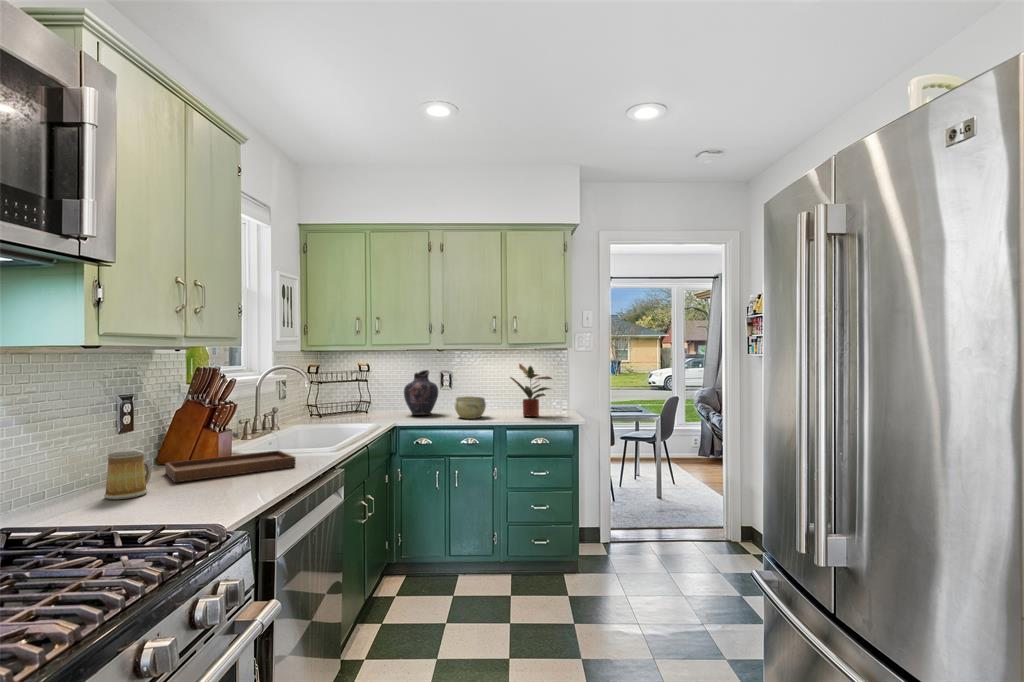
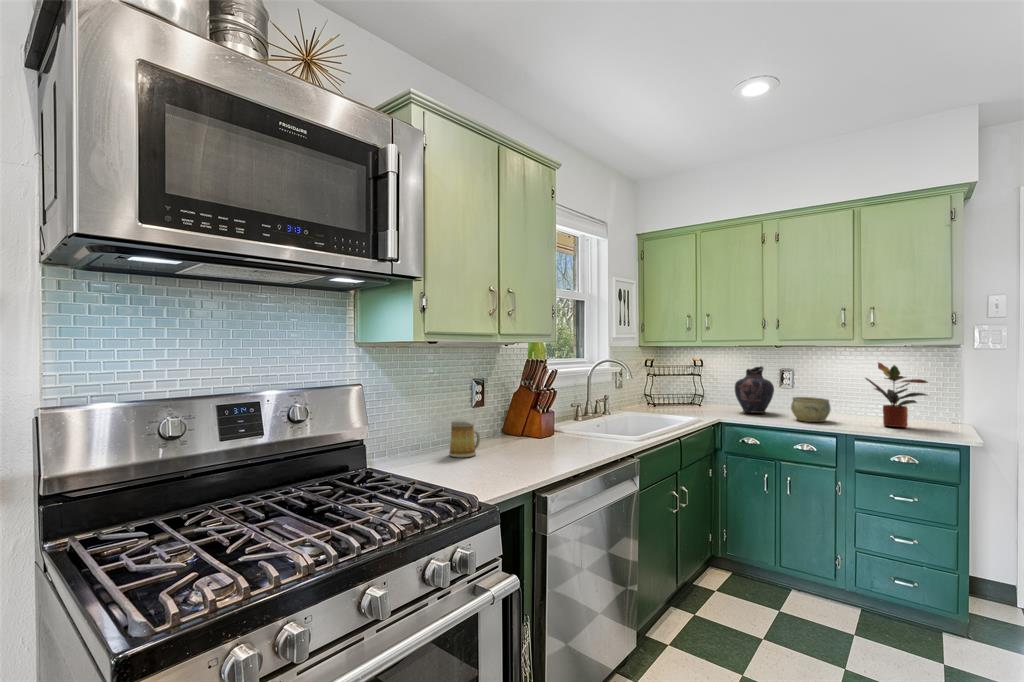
tray: present [165,432,295,482] -> none [498,414,593,450]

